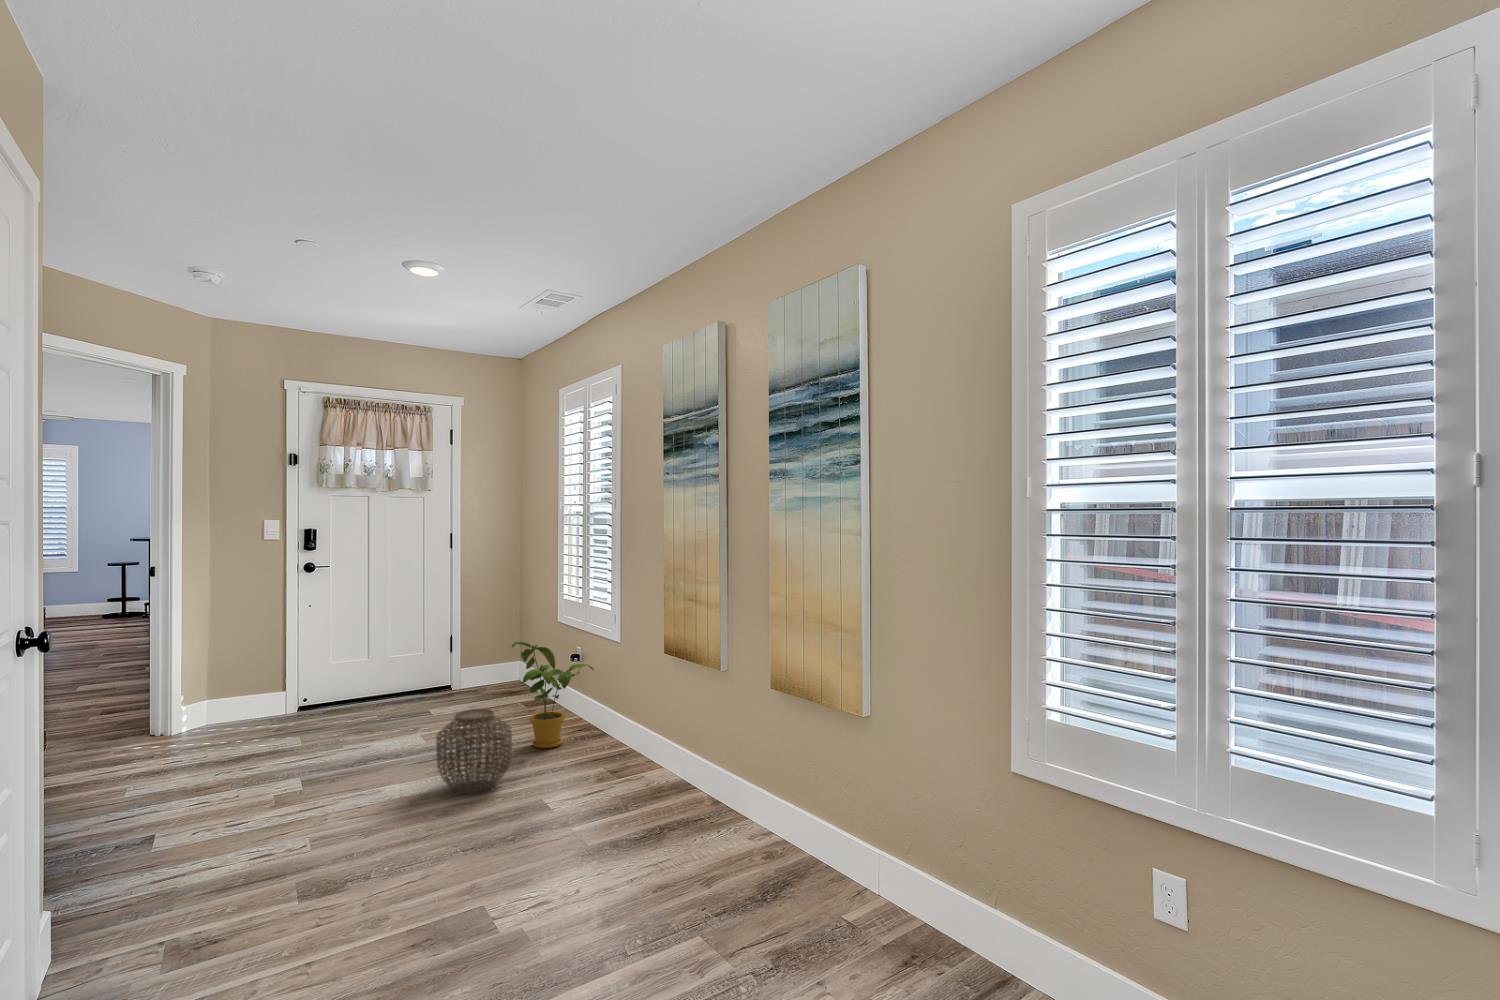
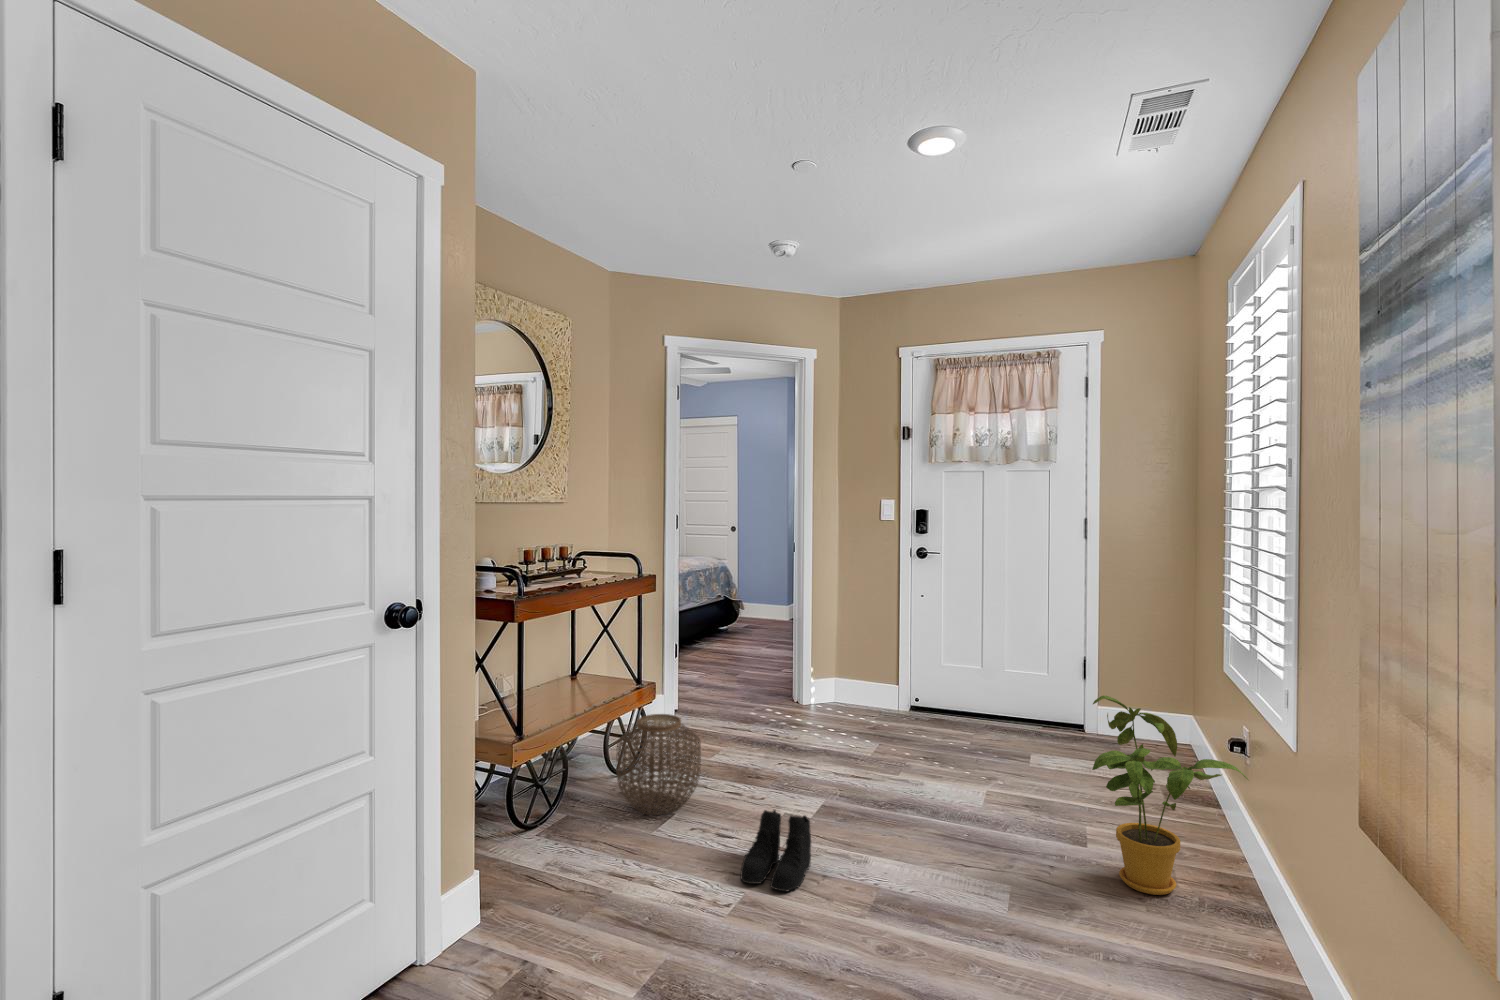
woven basket: present [436,709,512,794] -> present [616,714,701,815]
boots: none [297,766,350,824] -> present [741,810,811,891]

